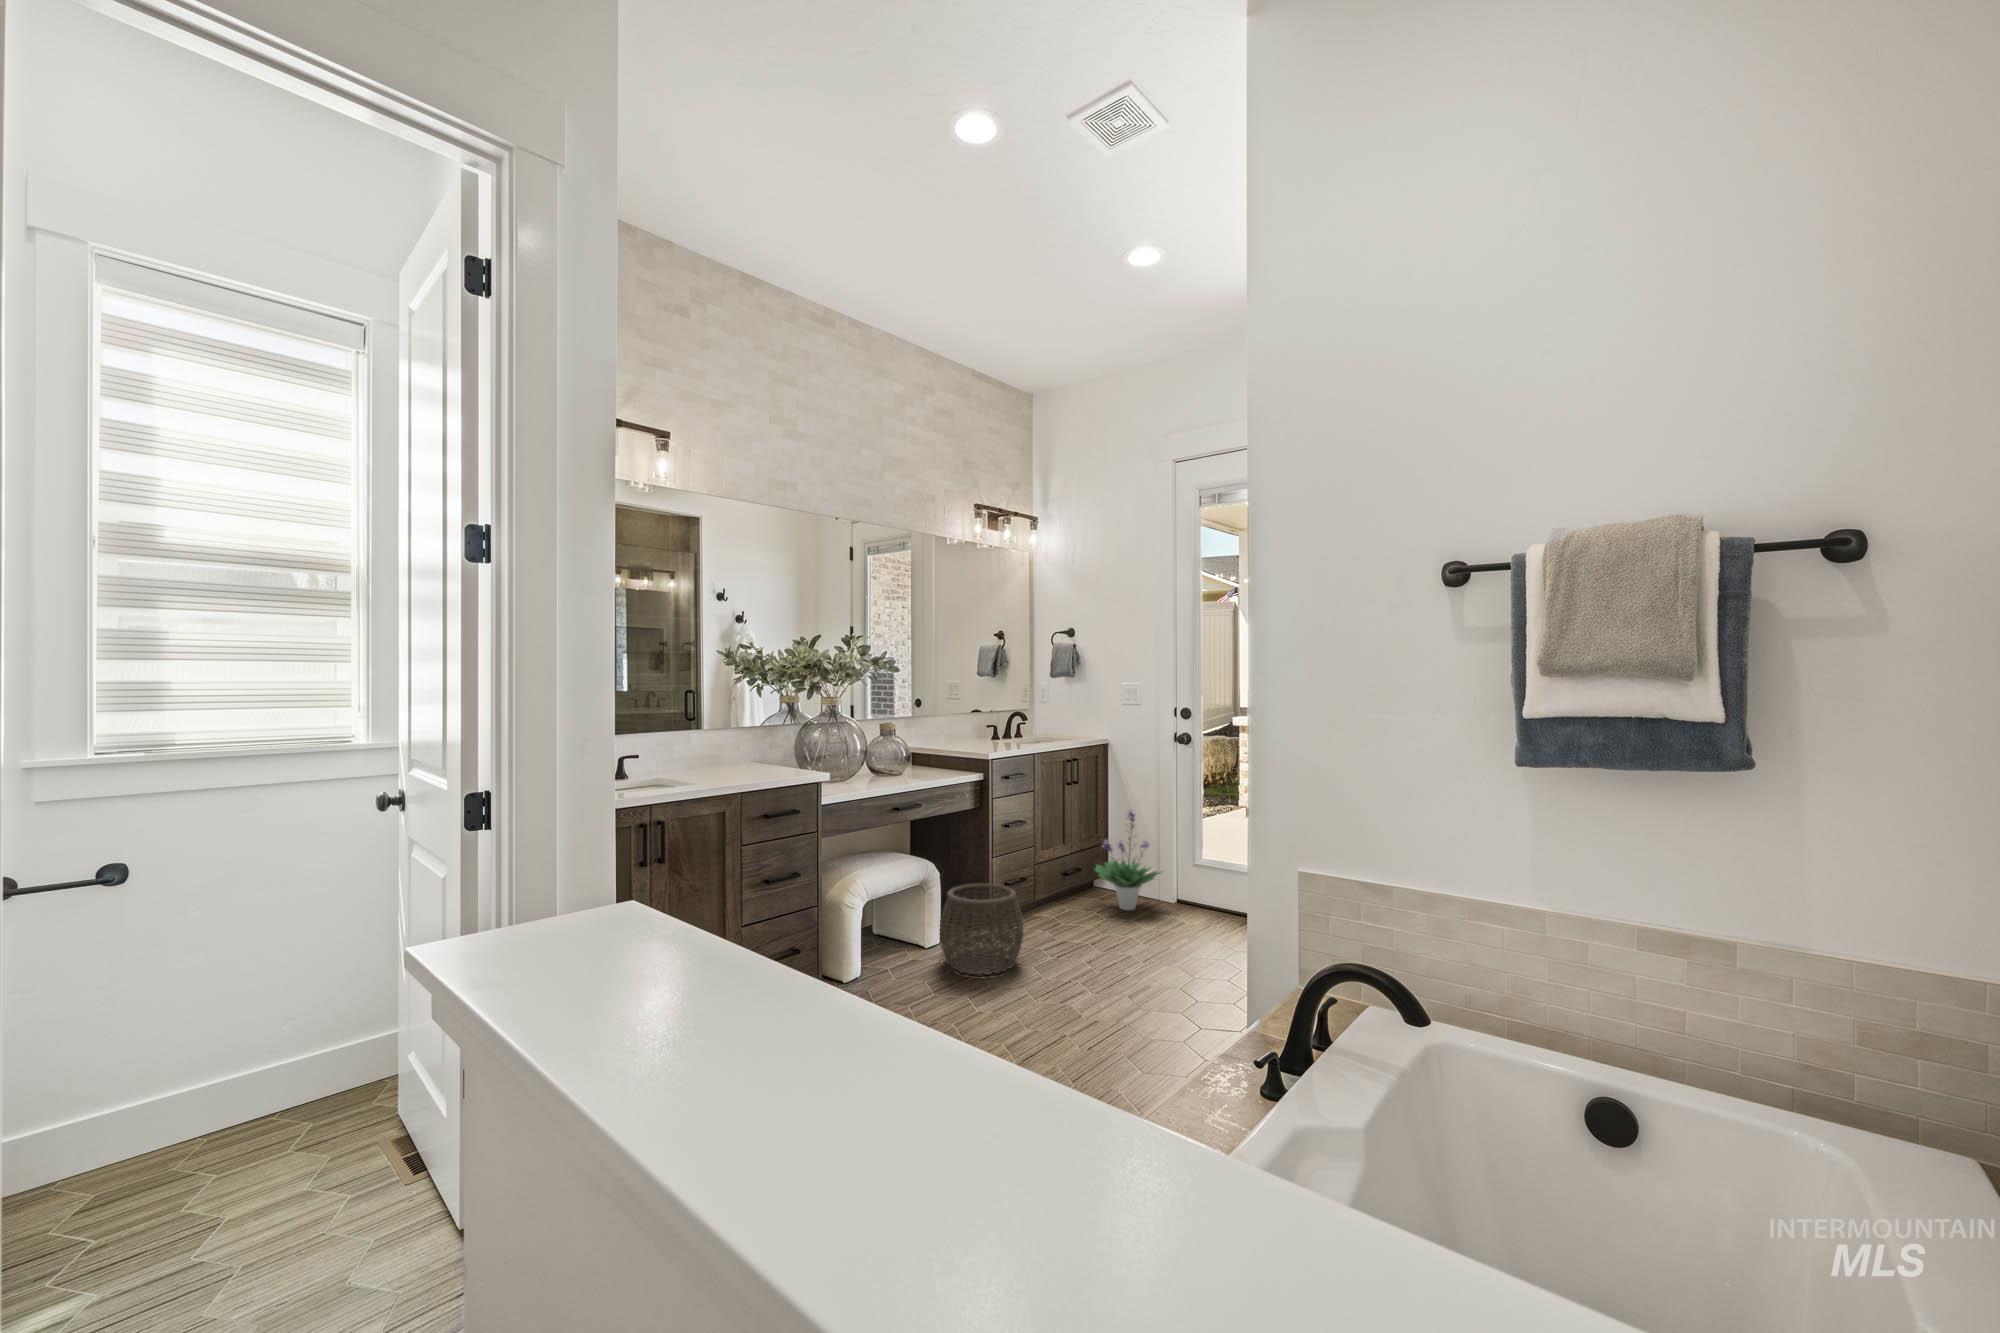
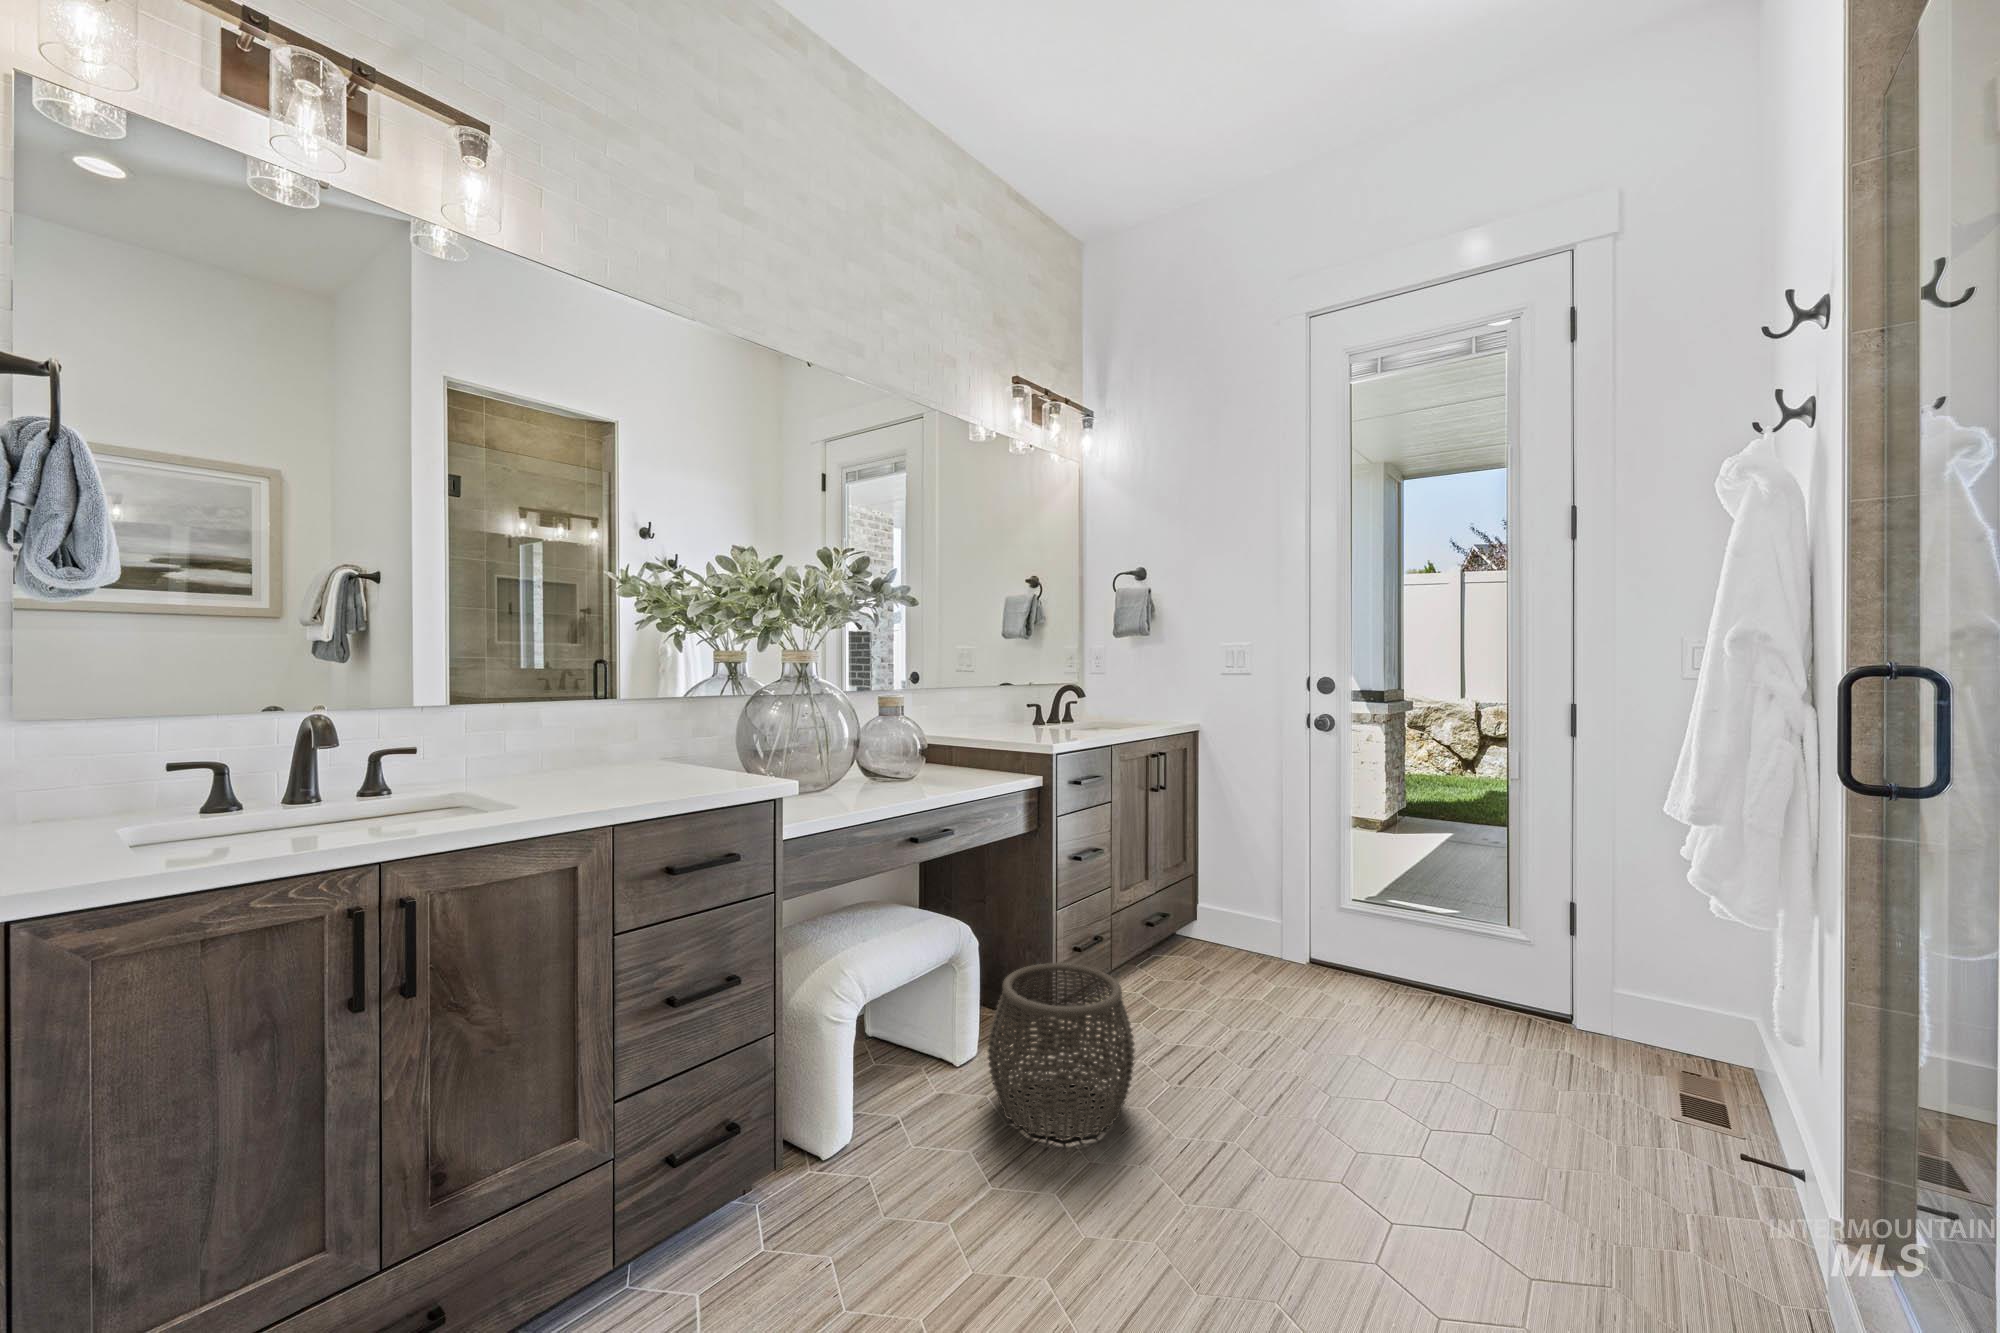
potted plant: present [1095,809,1159,910] -> none [1189,826,1296,979]

